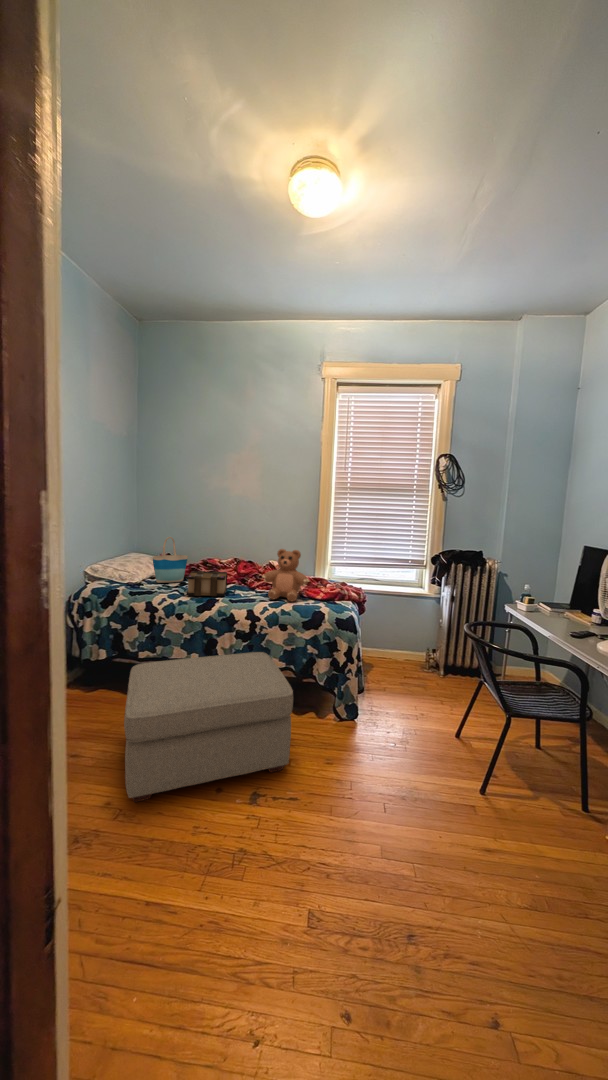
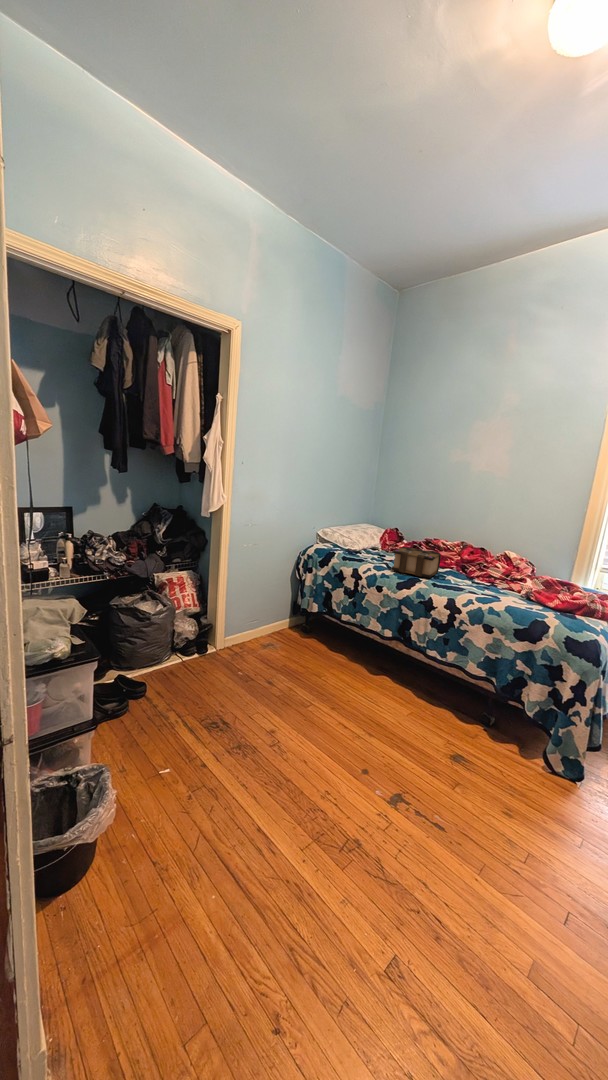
tote bag: present [153,537,188,583] -> none [372,510,407,557]
teddy bear: present [262,549,309,602] -> none [477,535,540,601]
ottoman: present [124,652,293,802] -> none [285,622,465,788]

